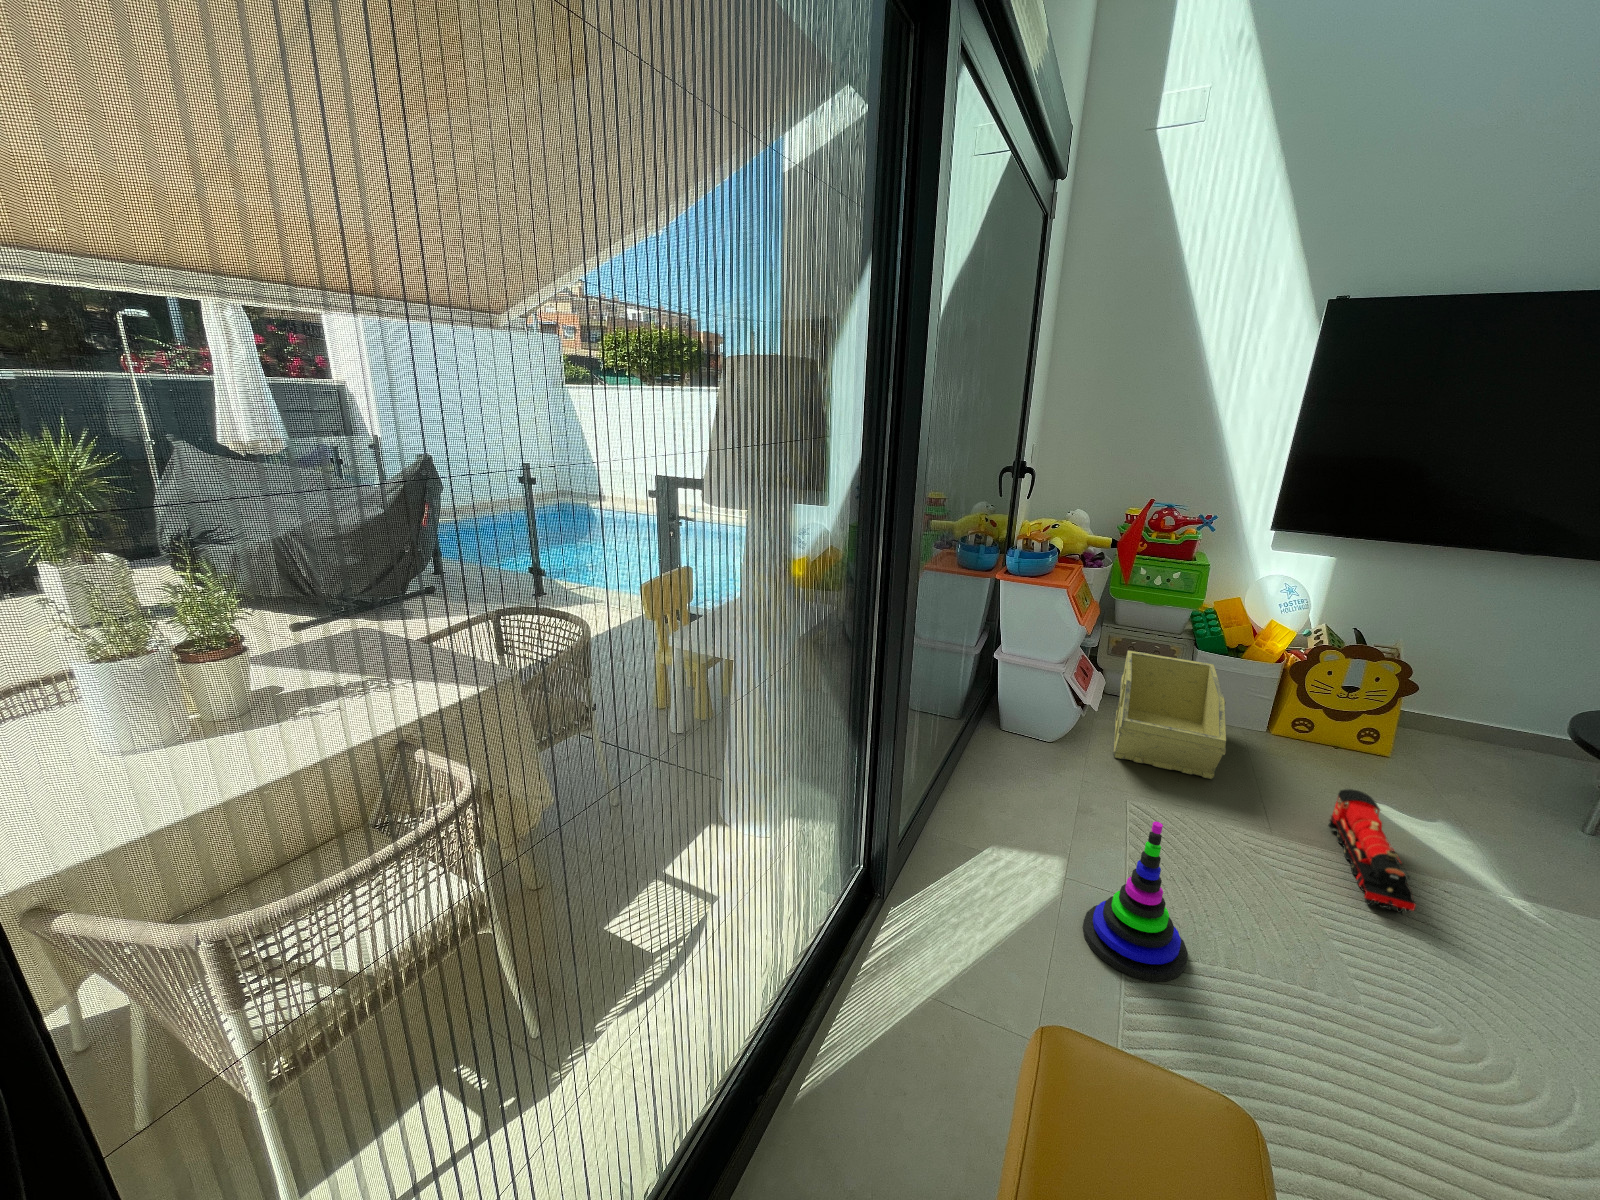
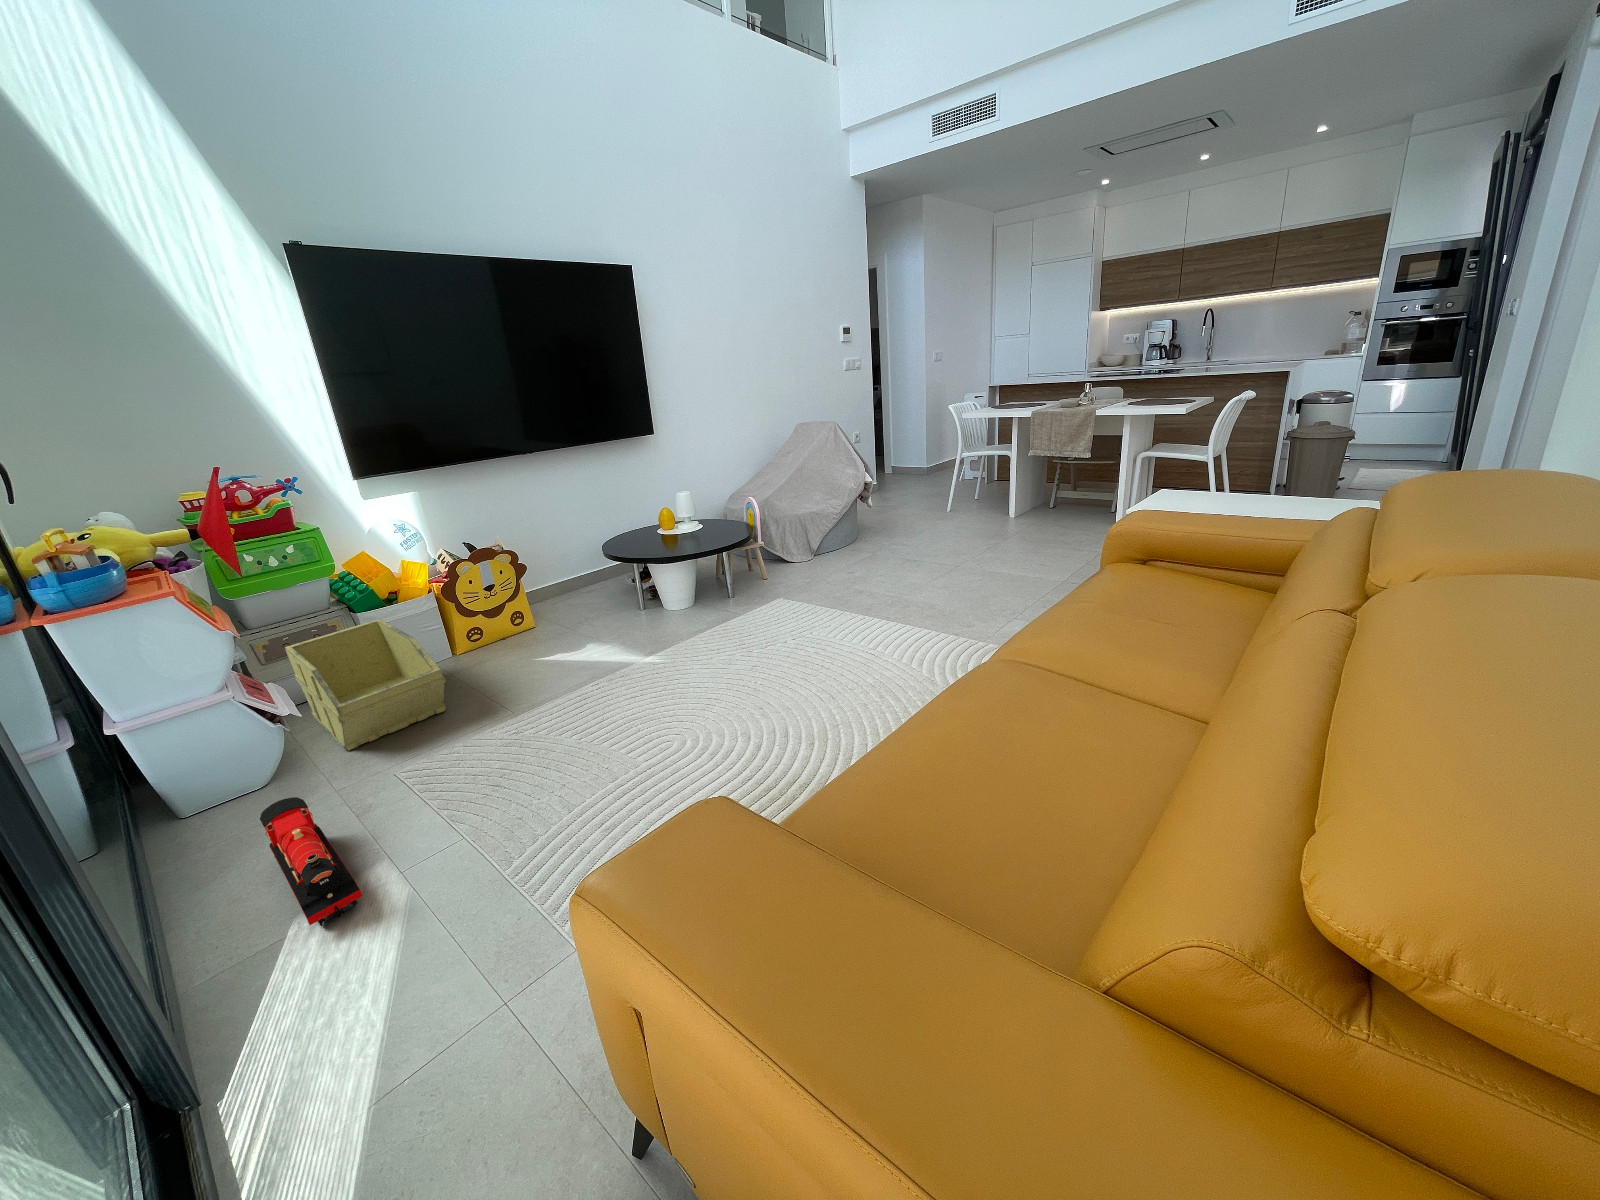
toy train: present [1328,789,1416,913] -> present [260,797,363,927]
stacking toy: present [1083,821,1188,981] -> none [444,747,547,902]

